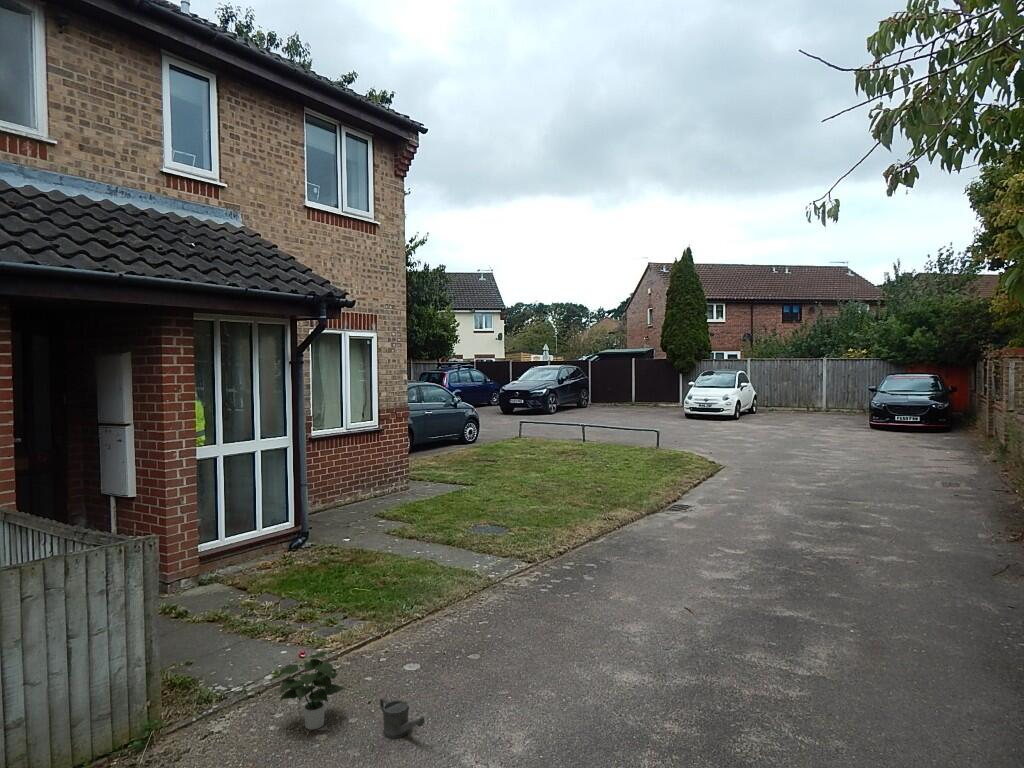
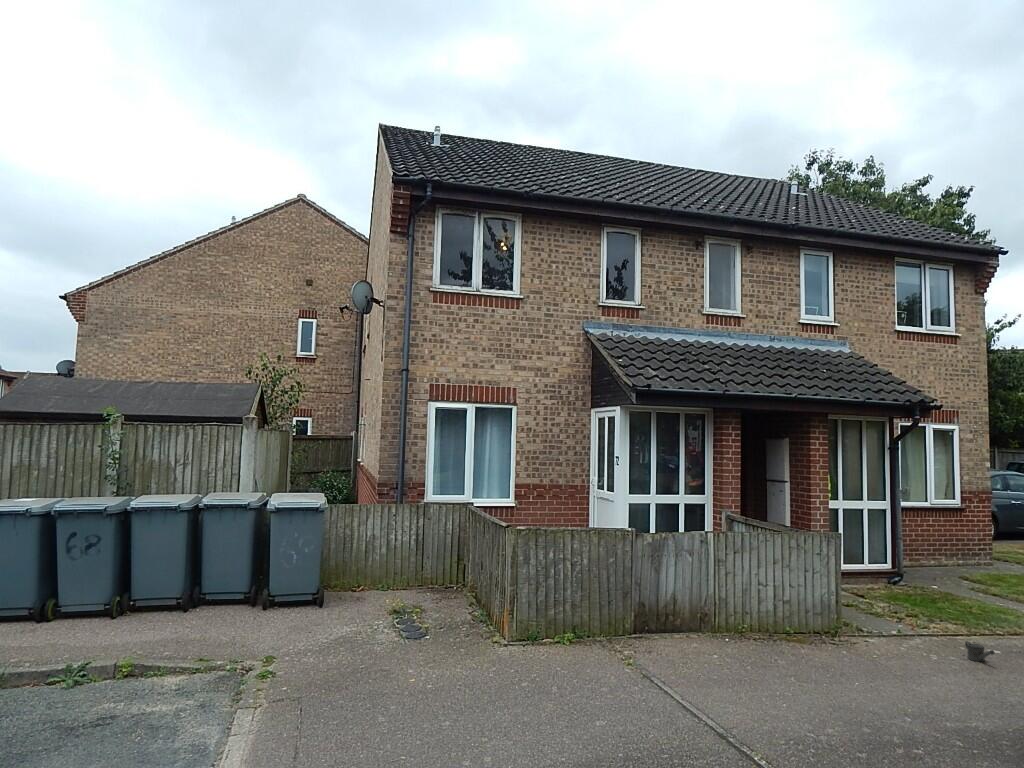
potted plant: present [279,652,346,730] -> none [902,610,943,648]

